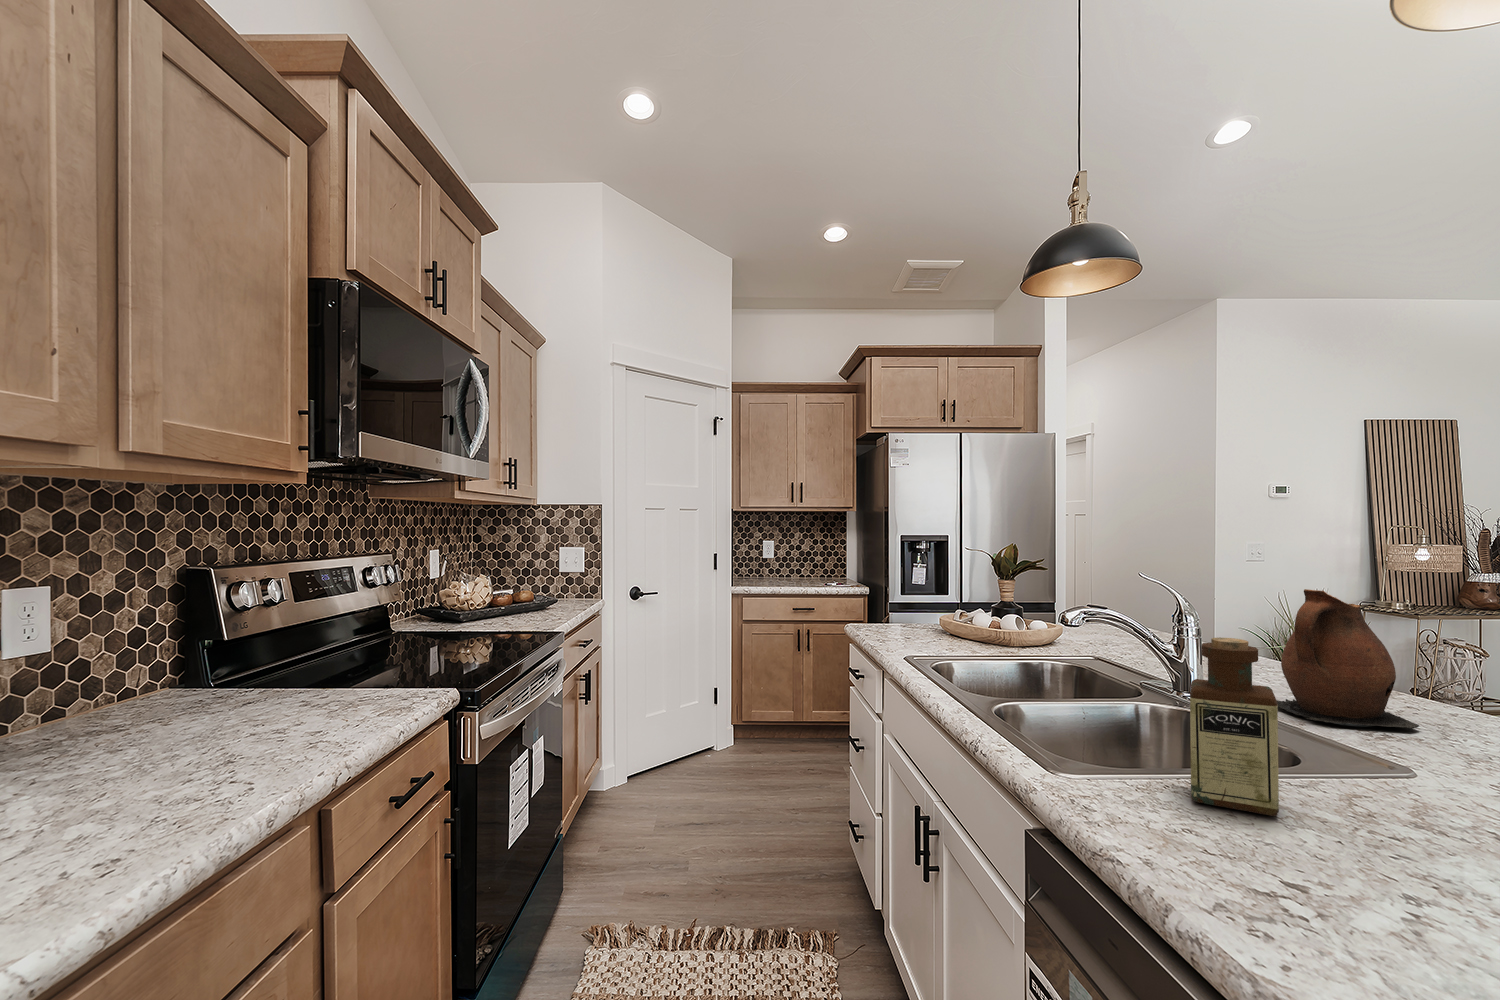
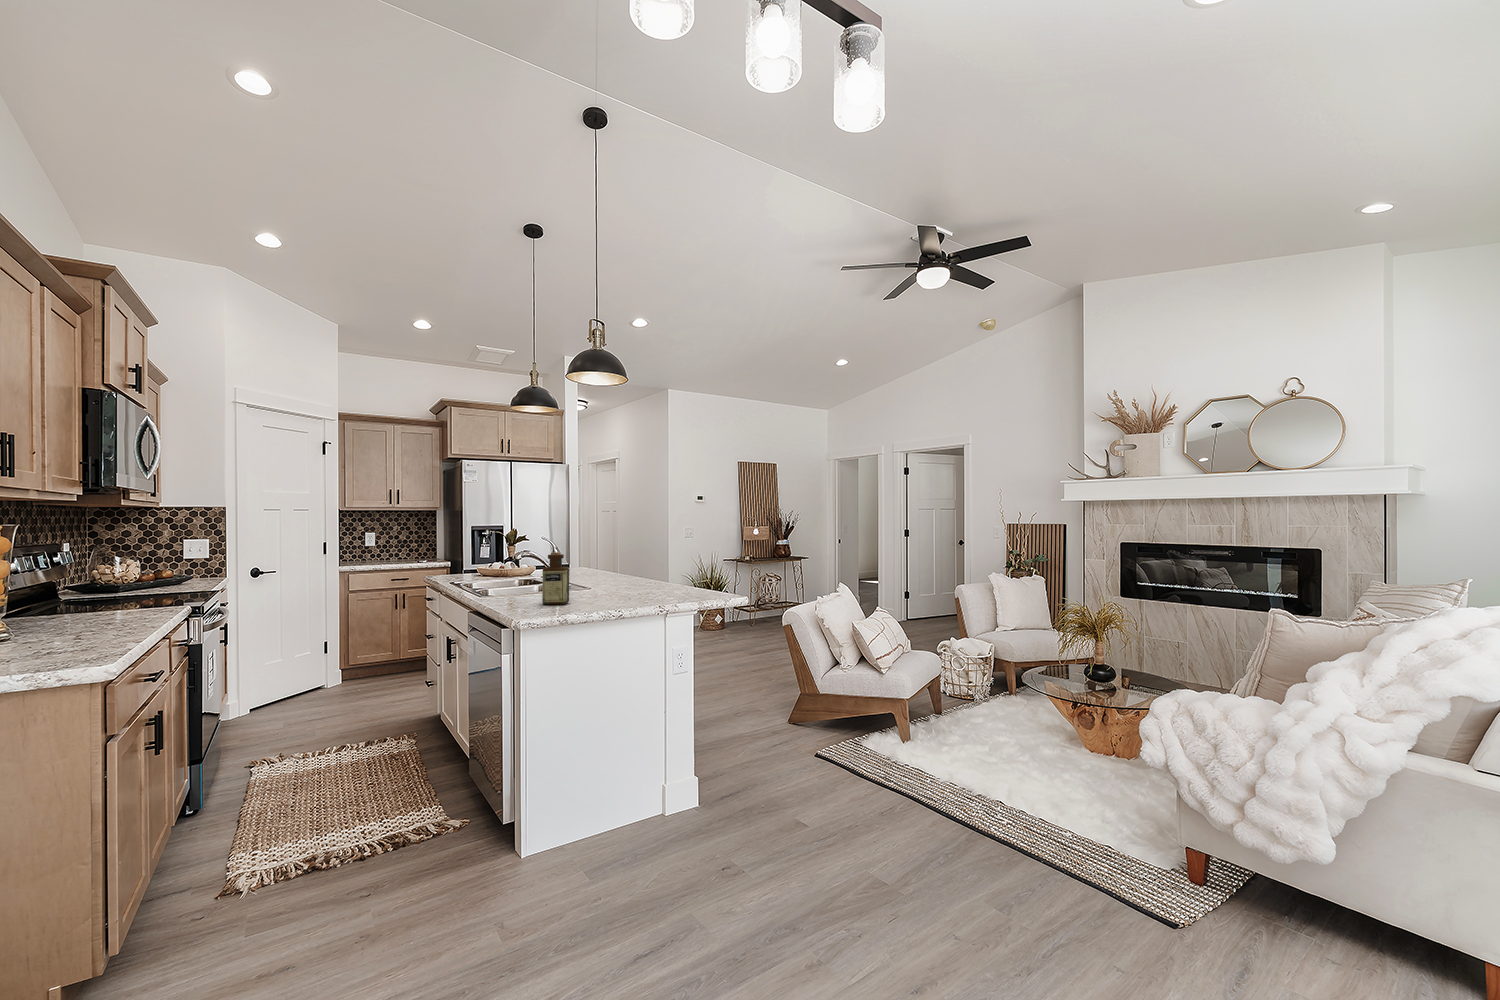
ceramic pitcher: present [1277,589,1419,730] -> none [605,540,646,587]

